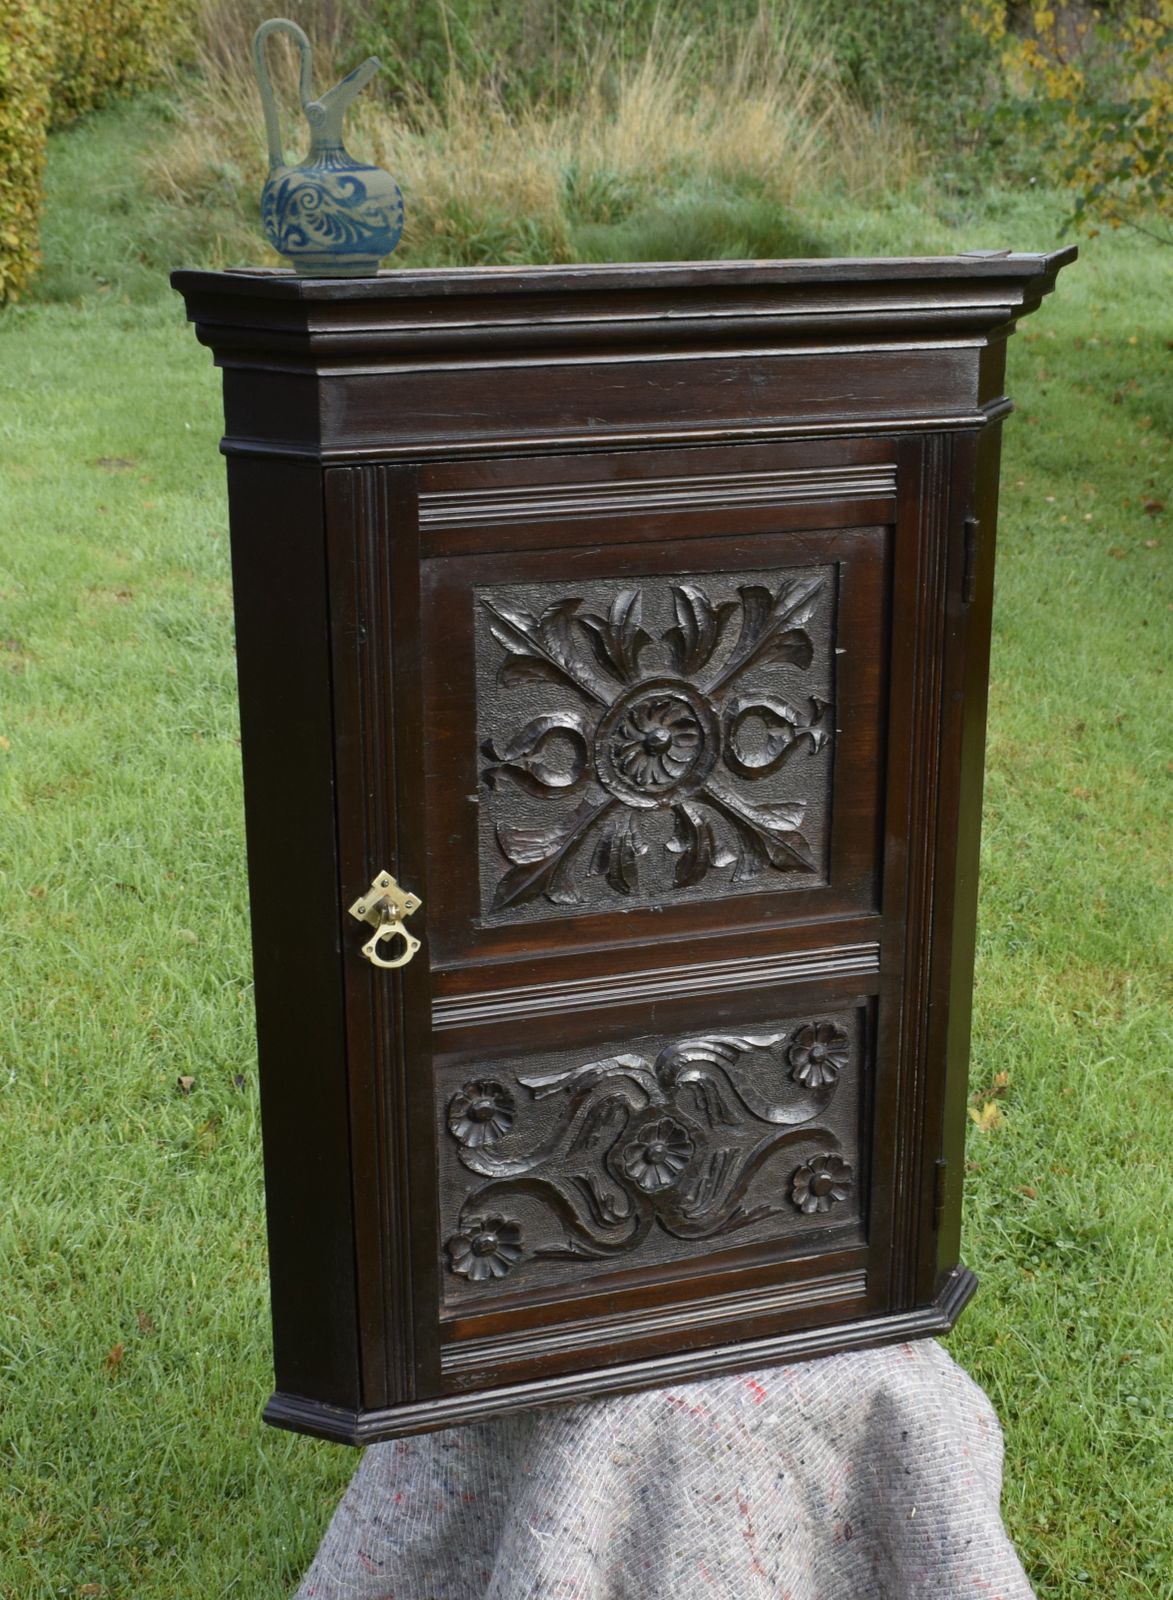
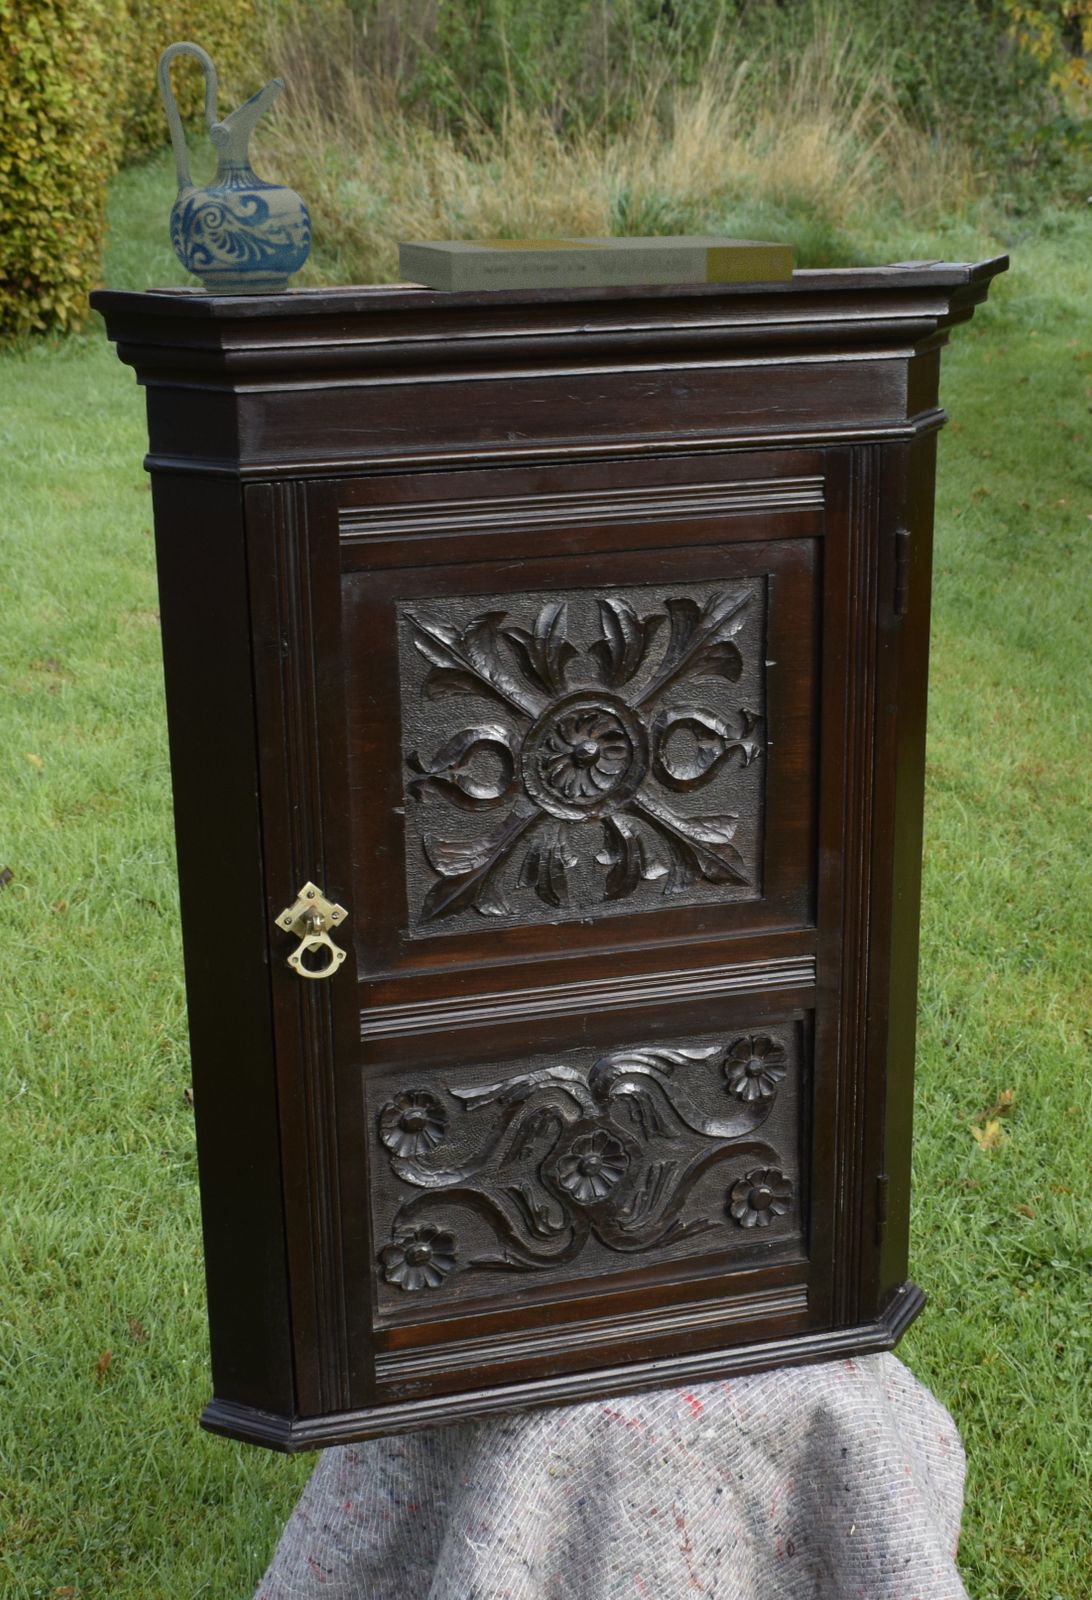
book: none [478,220,887,279] -> present [398,236,794,291]

